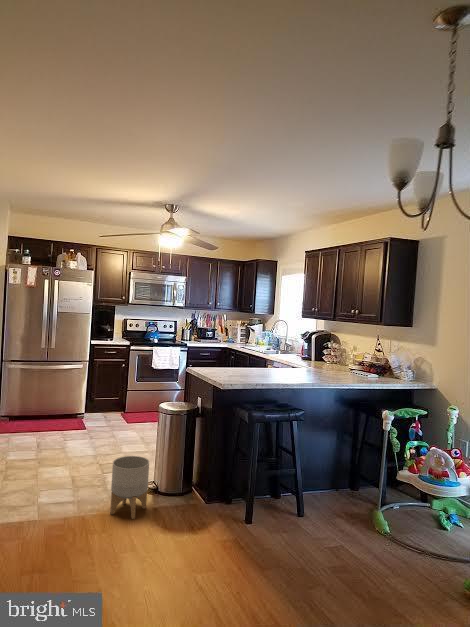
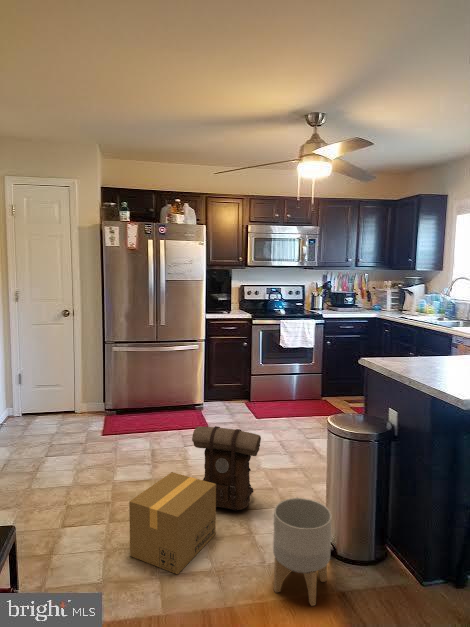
backpack: none [65,417,116,477] -> present [192,426,261,511]
cardboard box: none [12,448,79,510] -> present [129,472,216,574]

